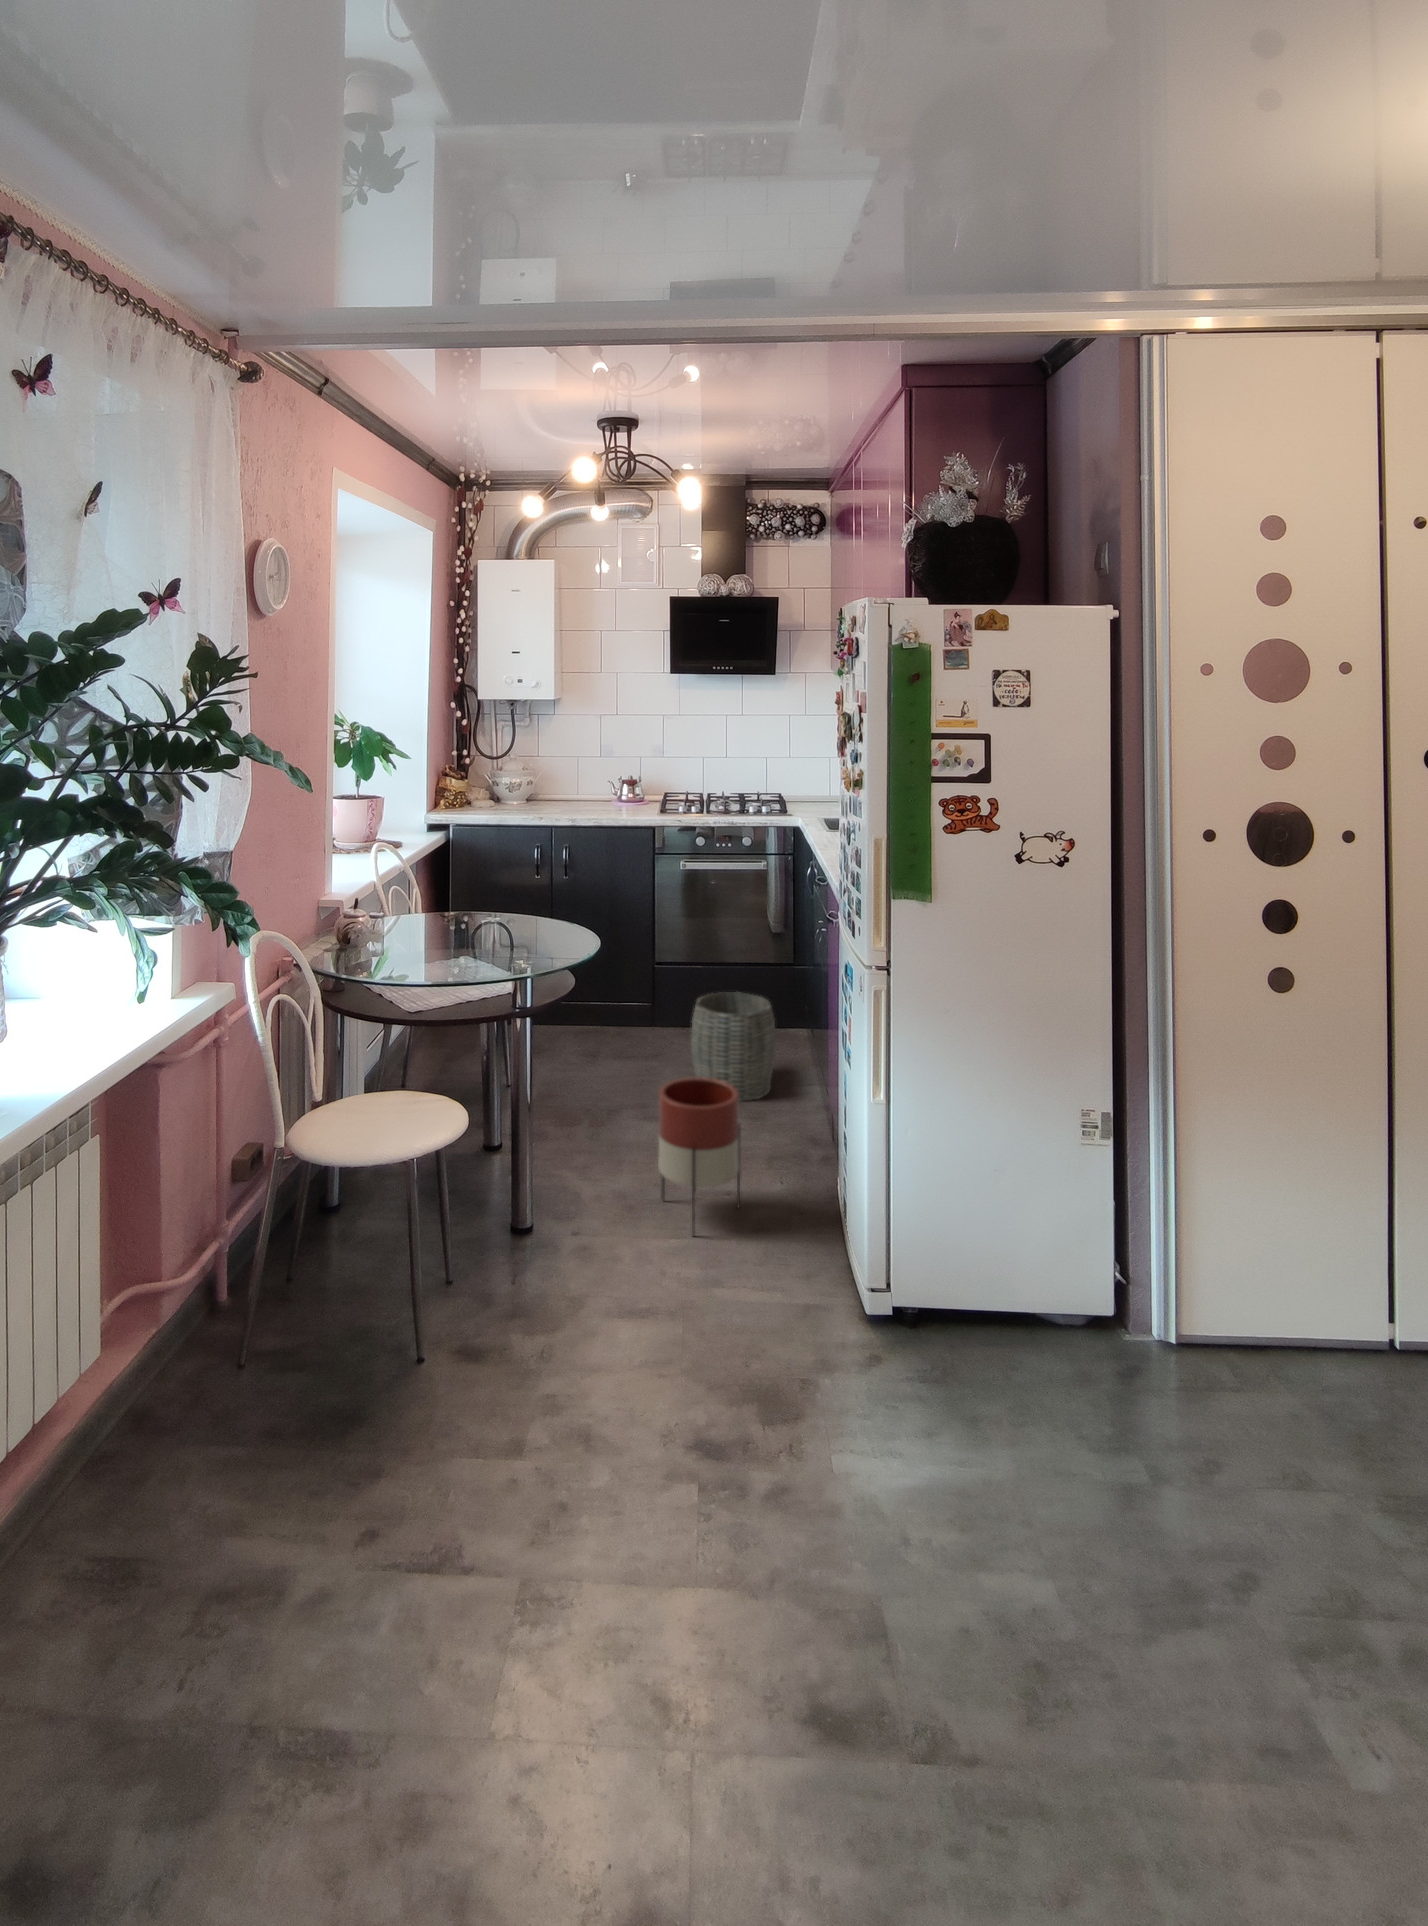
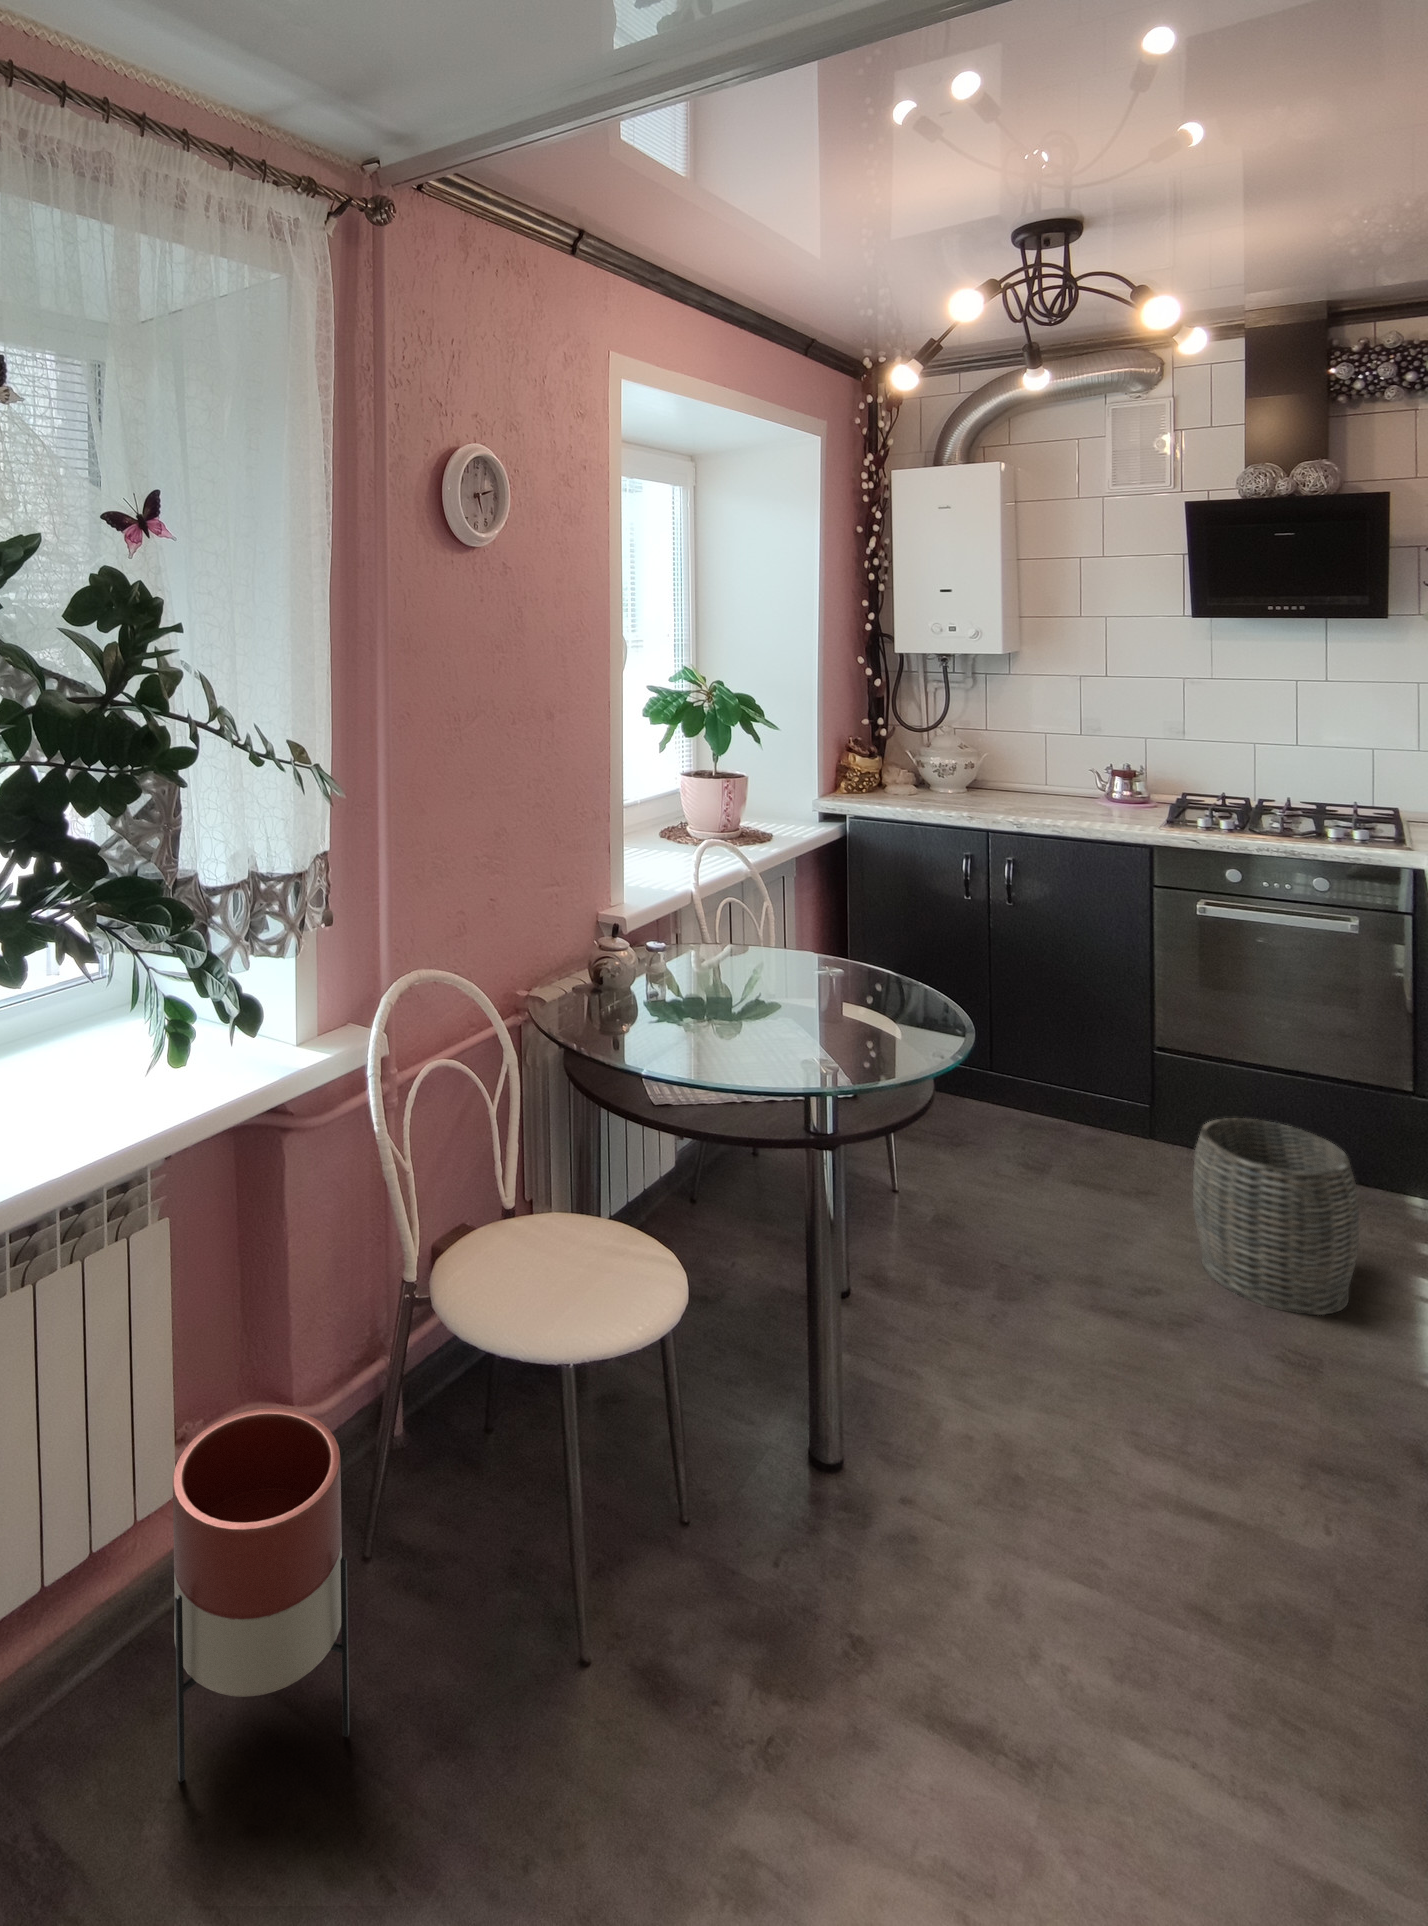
planter: present [658,1077,740,1236] -> present [173,1408,349,1782]

